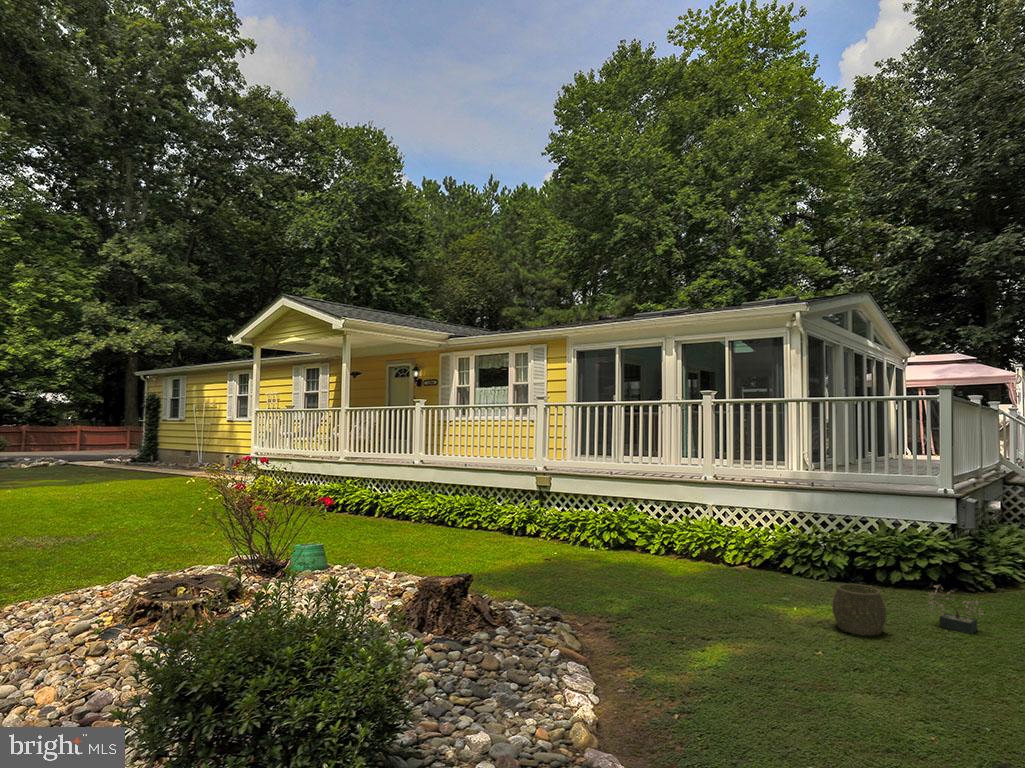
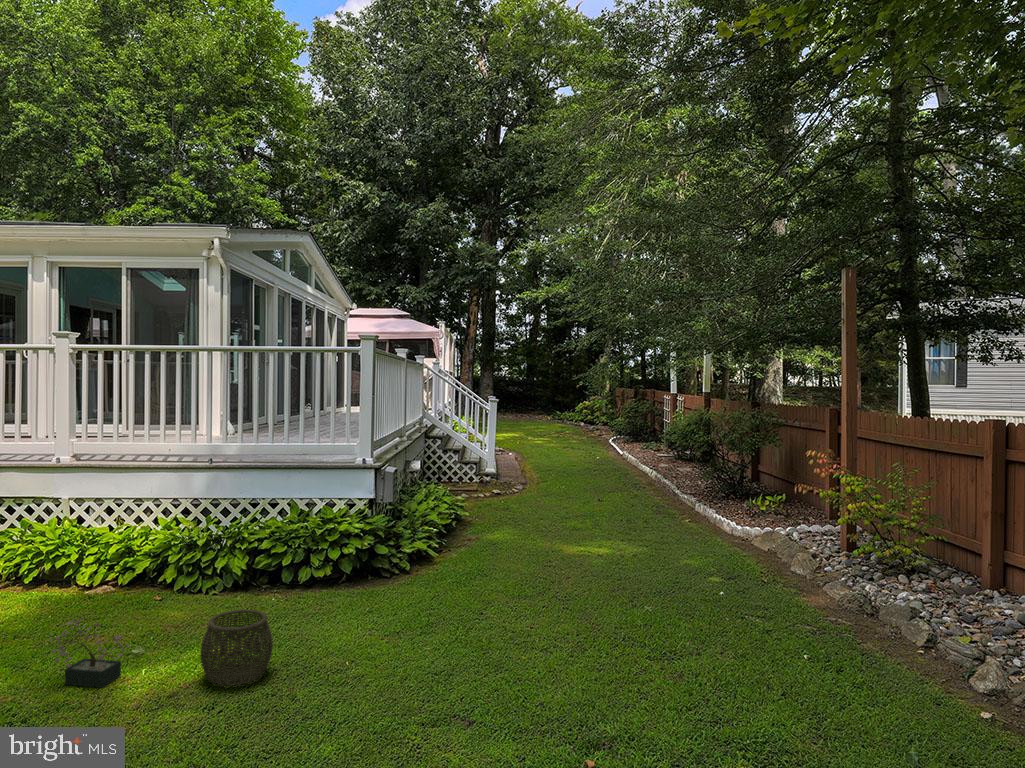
decorative plant: present [929,585,984,634] -> present [50,618,130,688]

